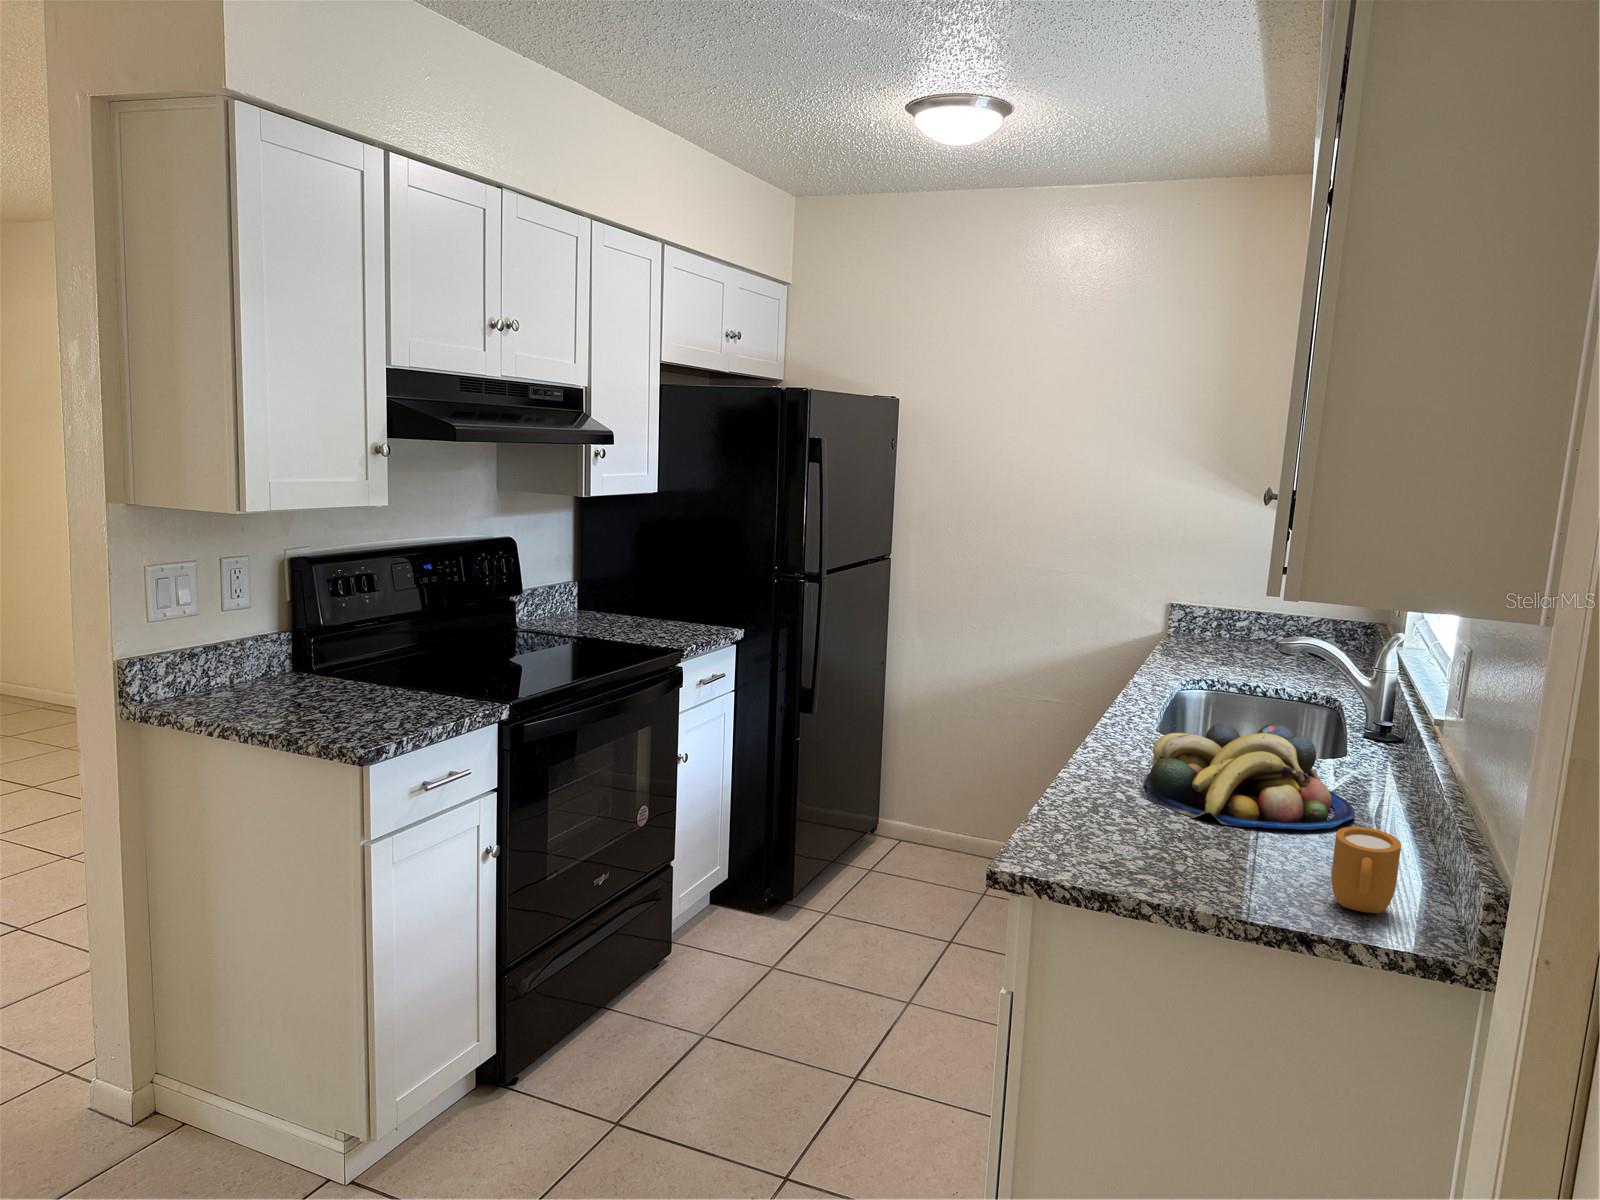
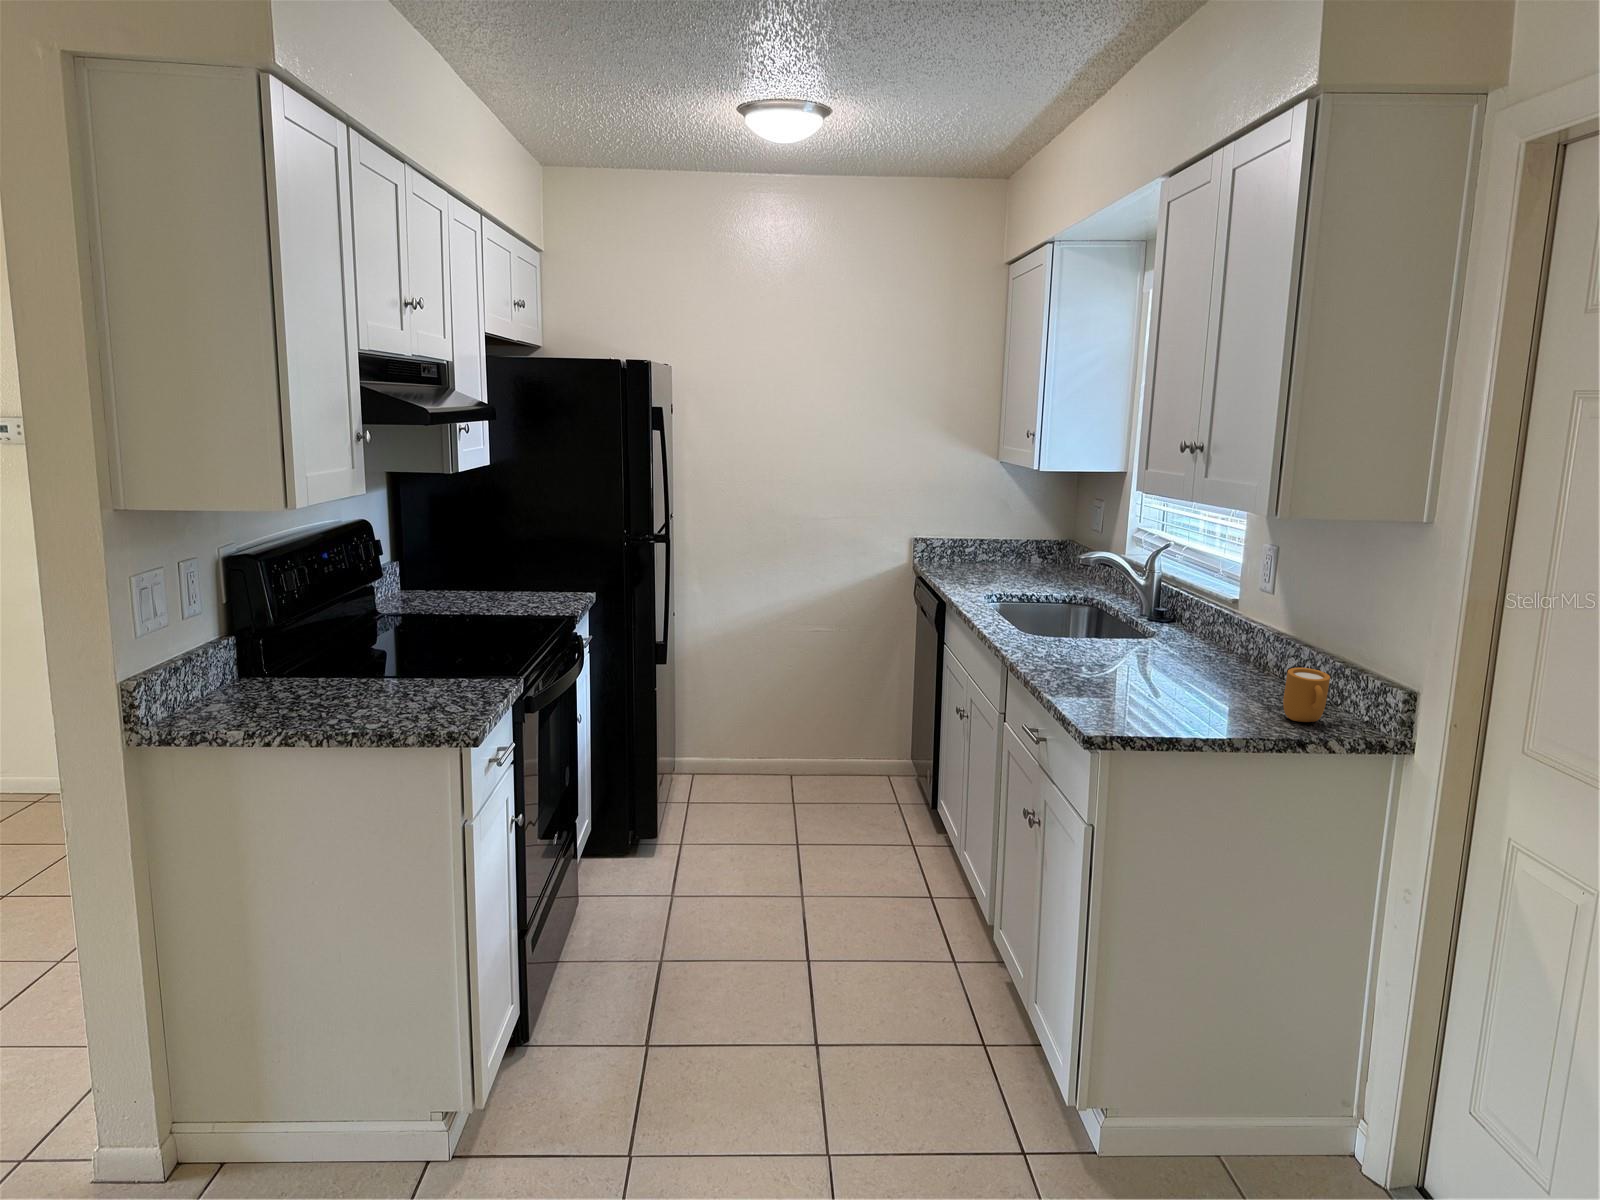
fruit bowl: present [1144,723,1355,830] -> none [1072,613,1221,685]

